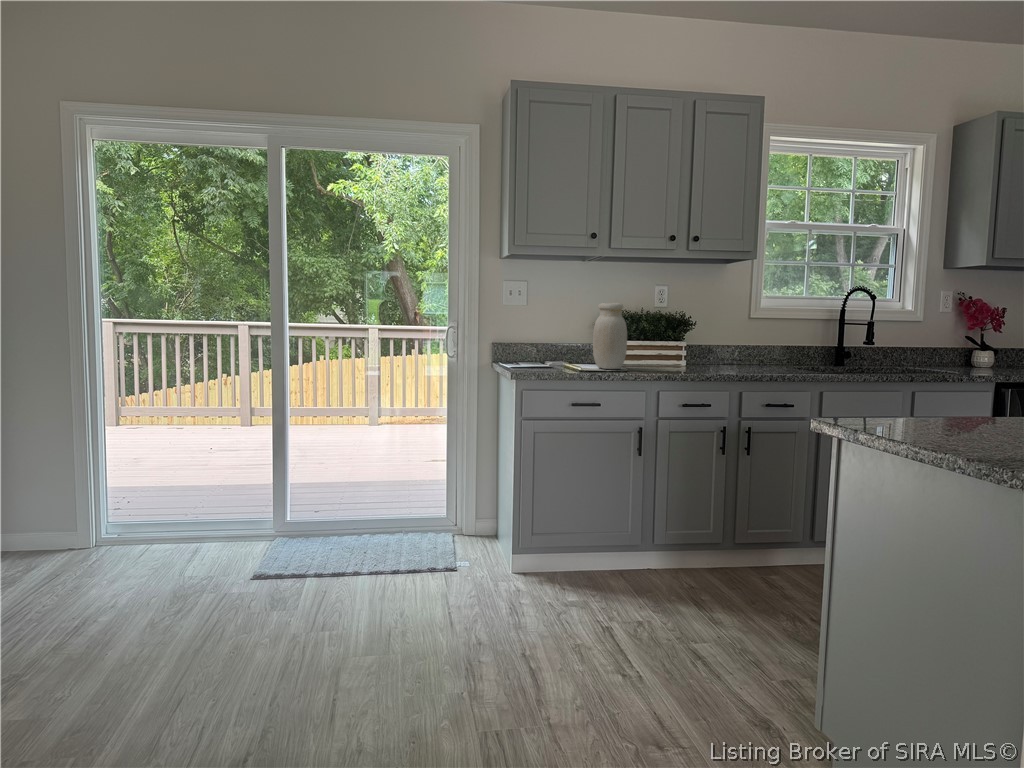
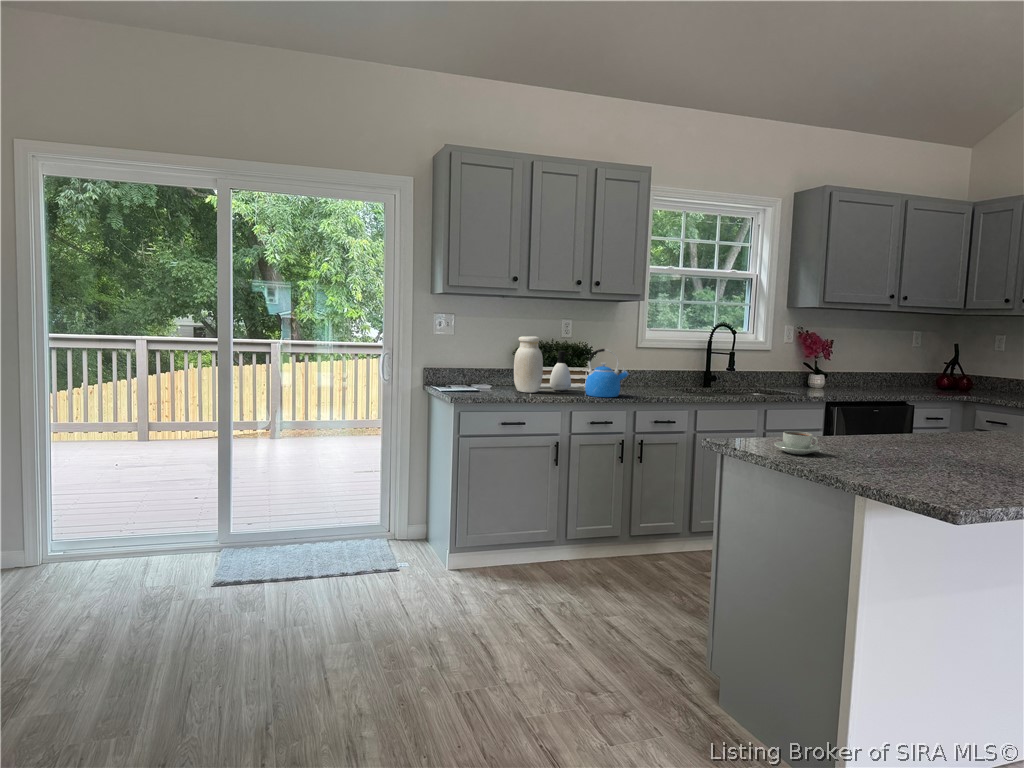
kettle: none [678,316,732,375] -> present [585,349,628,397]
soap dispenser: none [637,320,664,367] -> present [550,351,572,390]
coffee cup: none [913,409,984,442] -> present [774,431,820,454]

